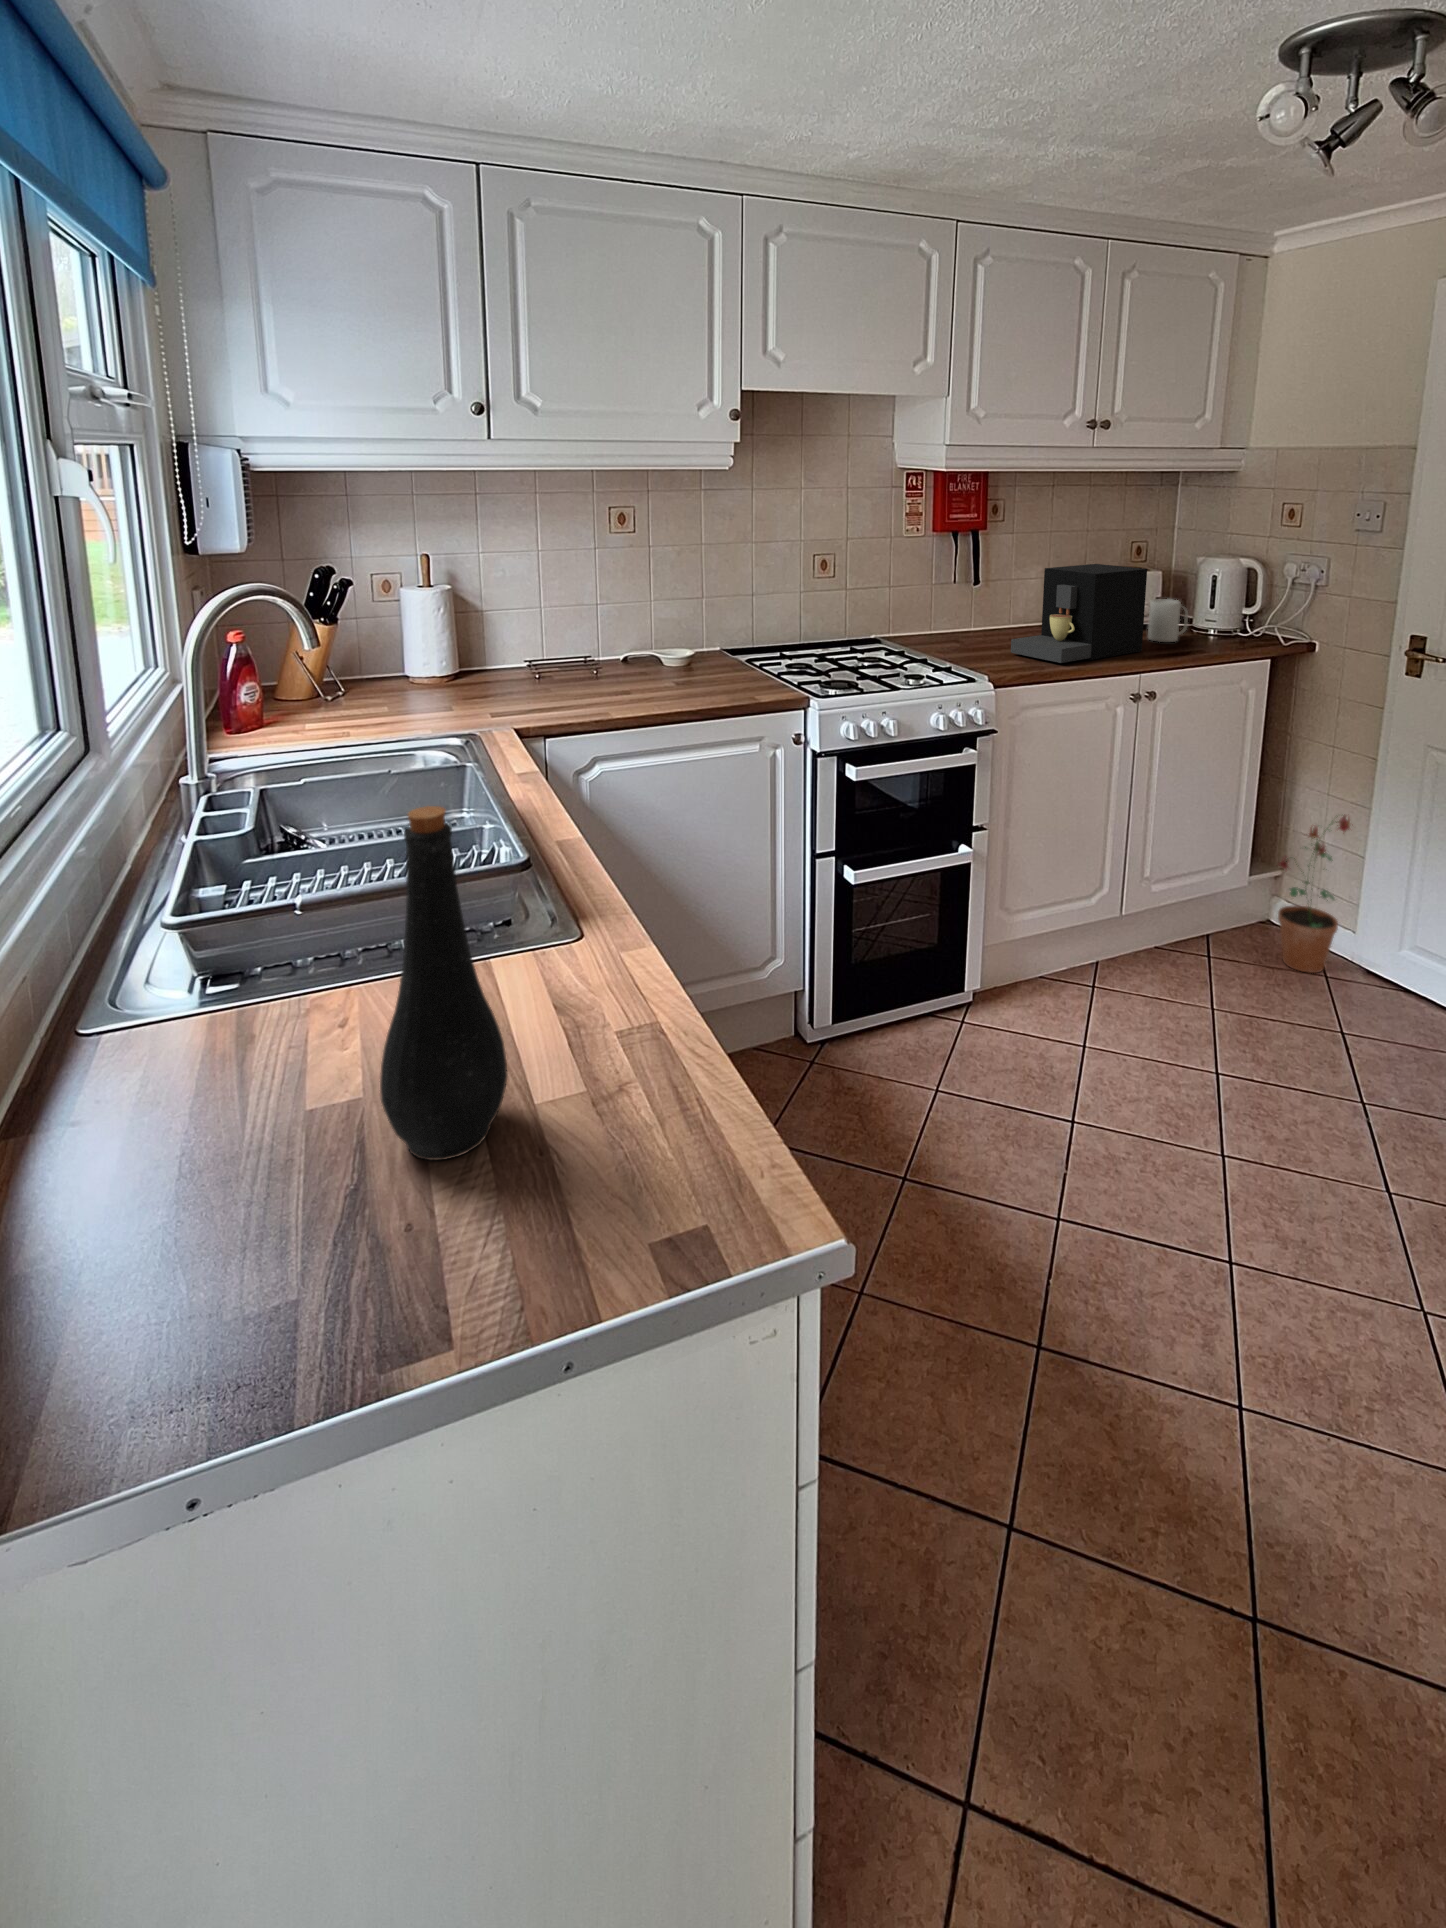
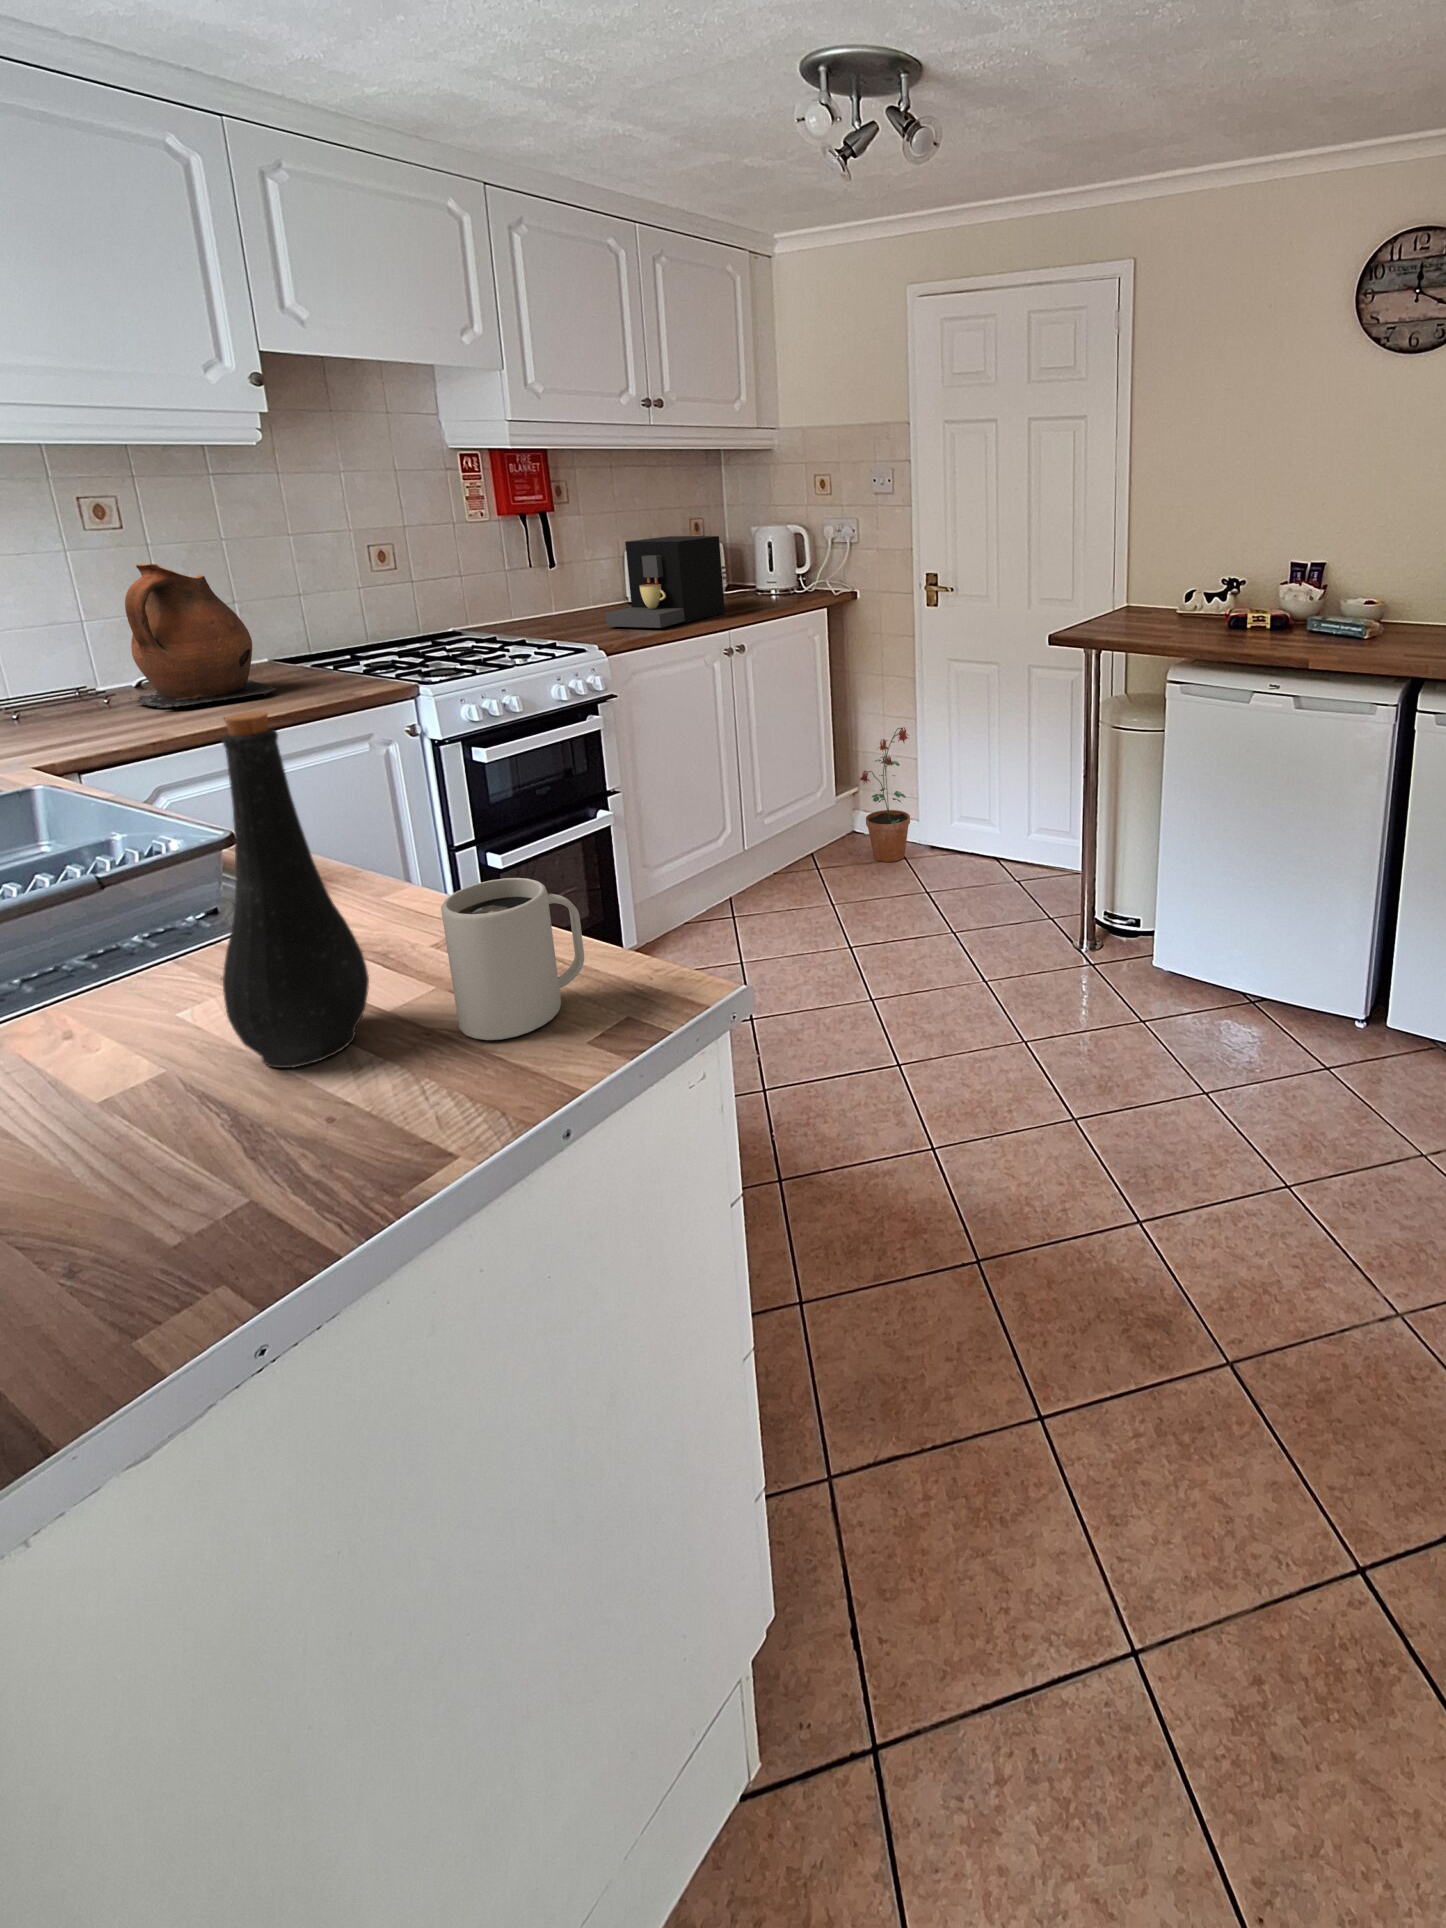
ceramic pitcher: none [608,569,704,688] -> present [125,564,277,708]
mug: present [1148,599,1188,642] -> present [441,878,584,1040]

